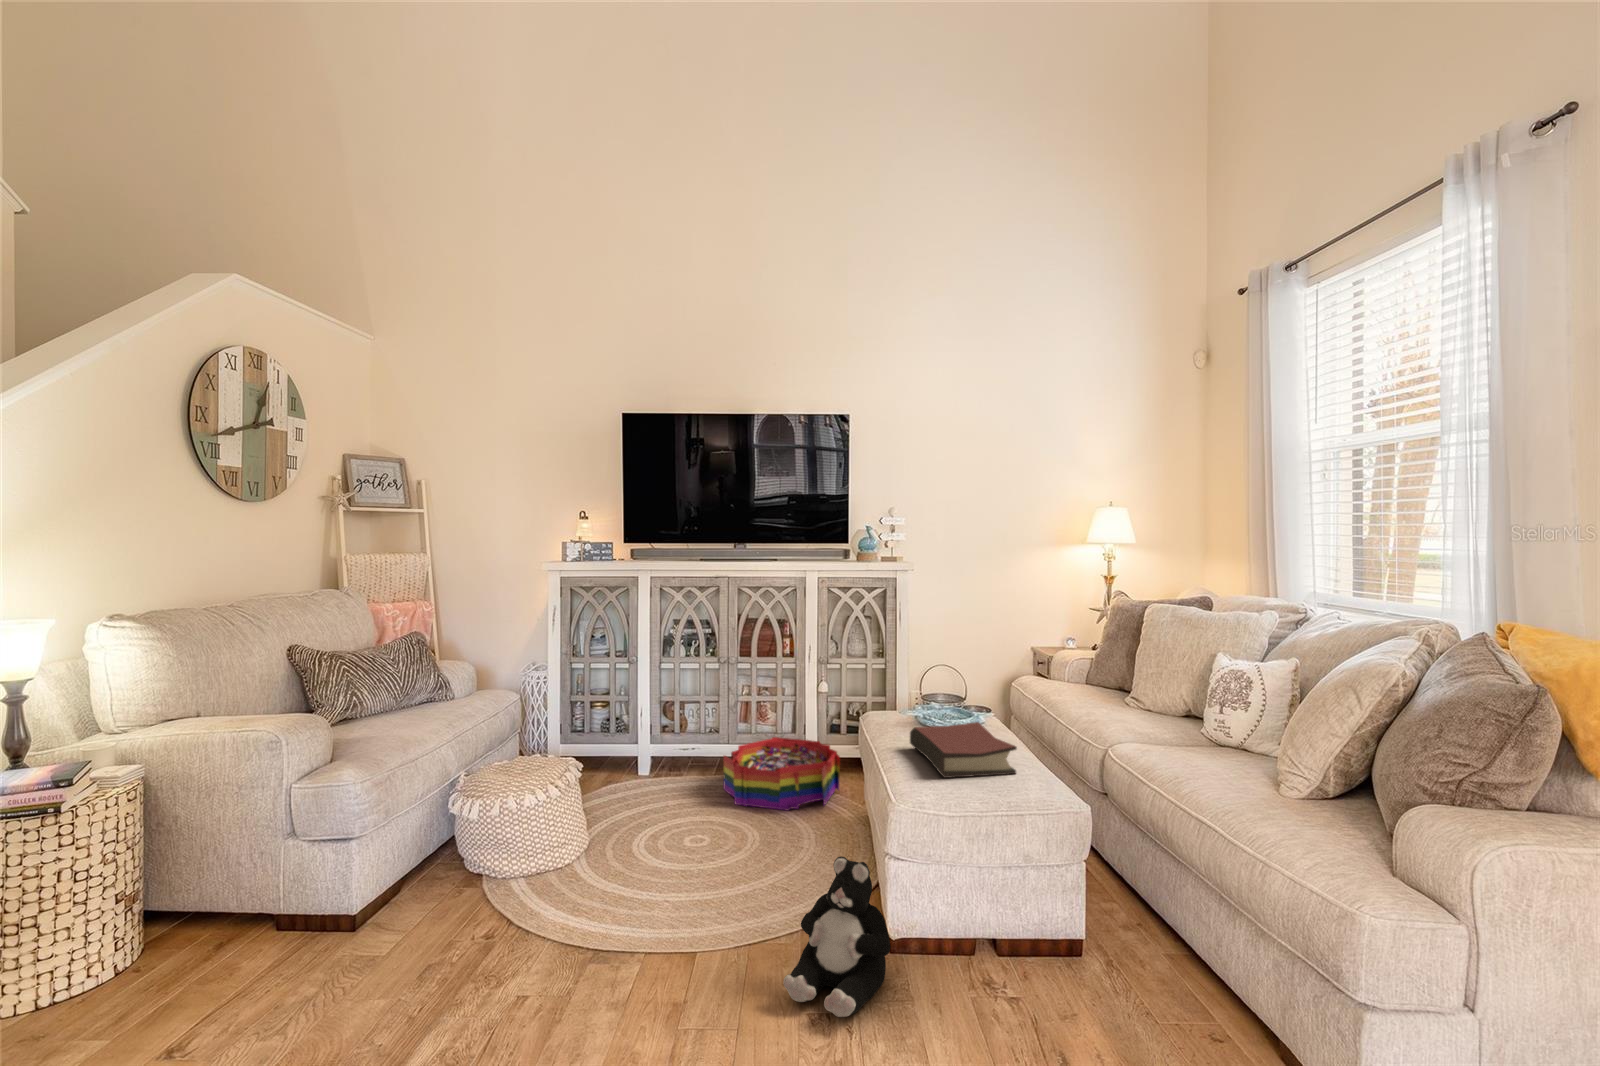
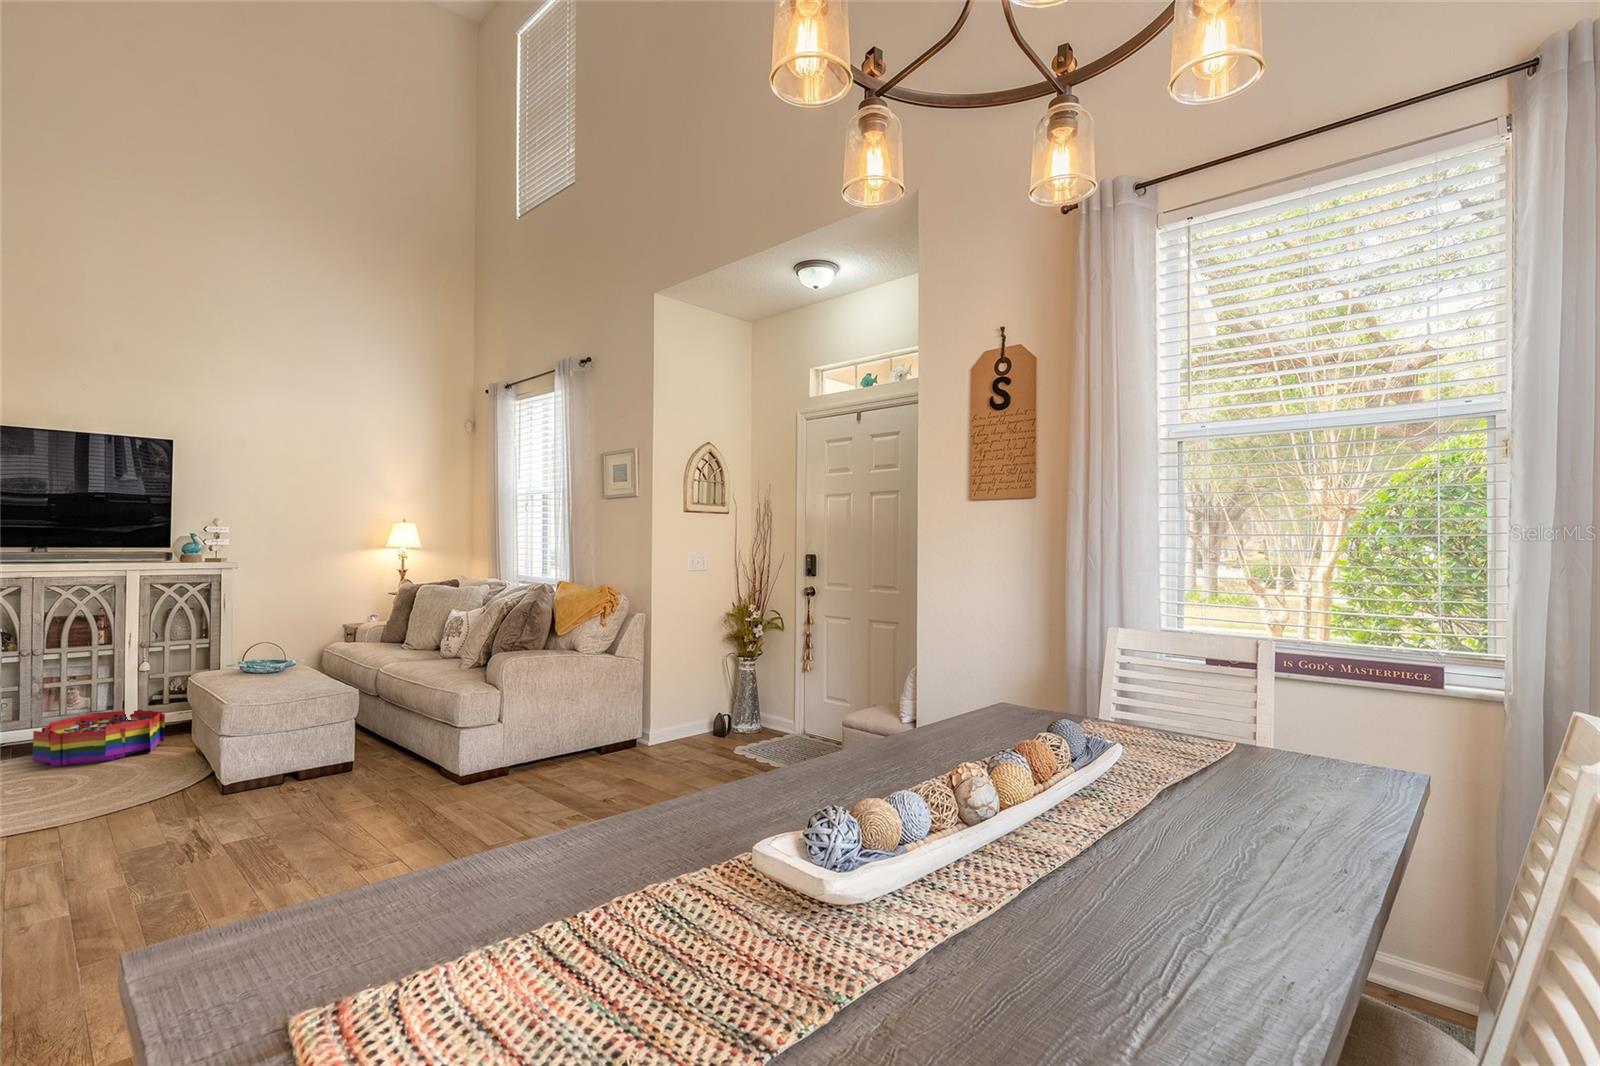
hardback book: present [910,722,1017,778] -> none [236,660,315,689]
plush toy: present [784,856,891,1017] -> none [144,737,225,821]

